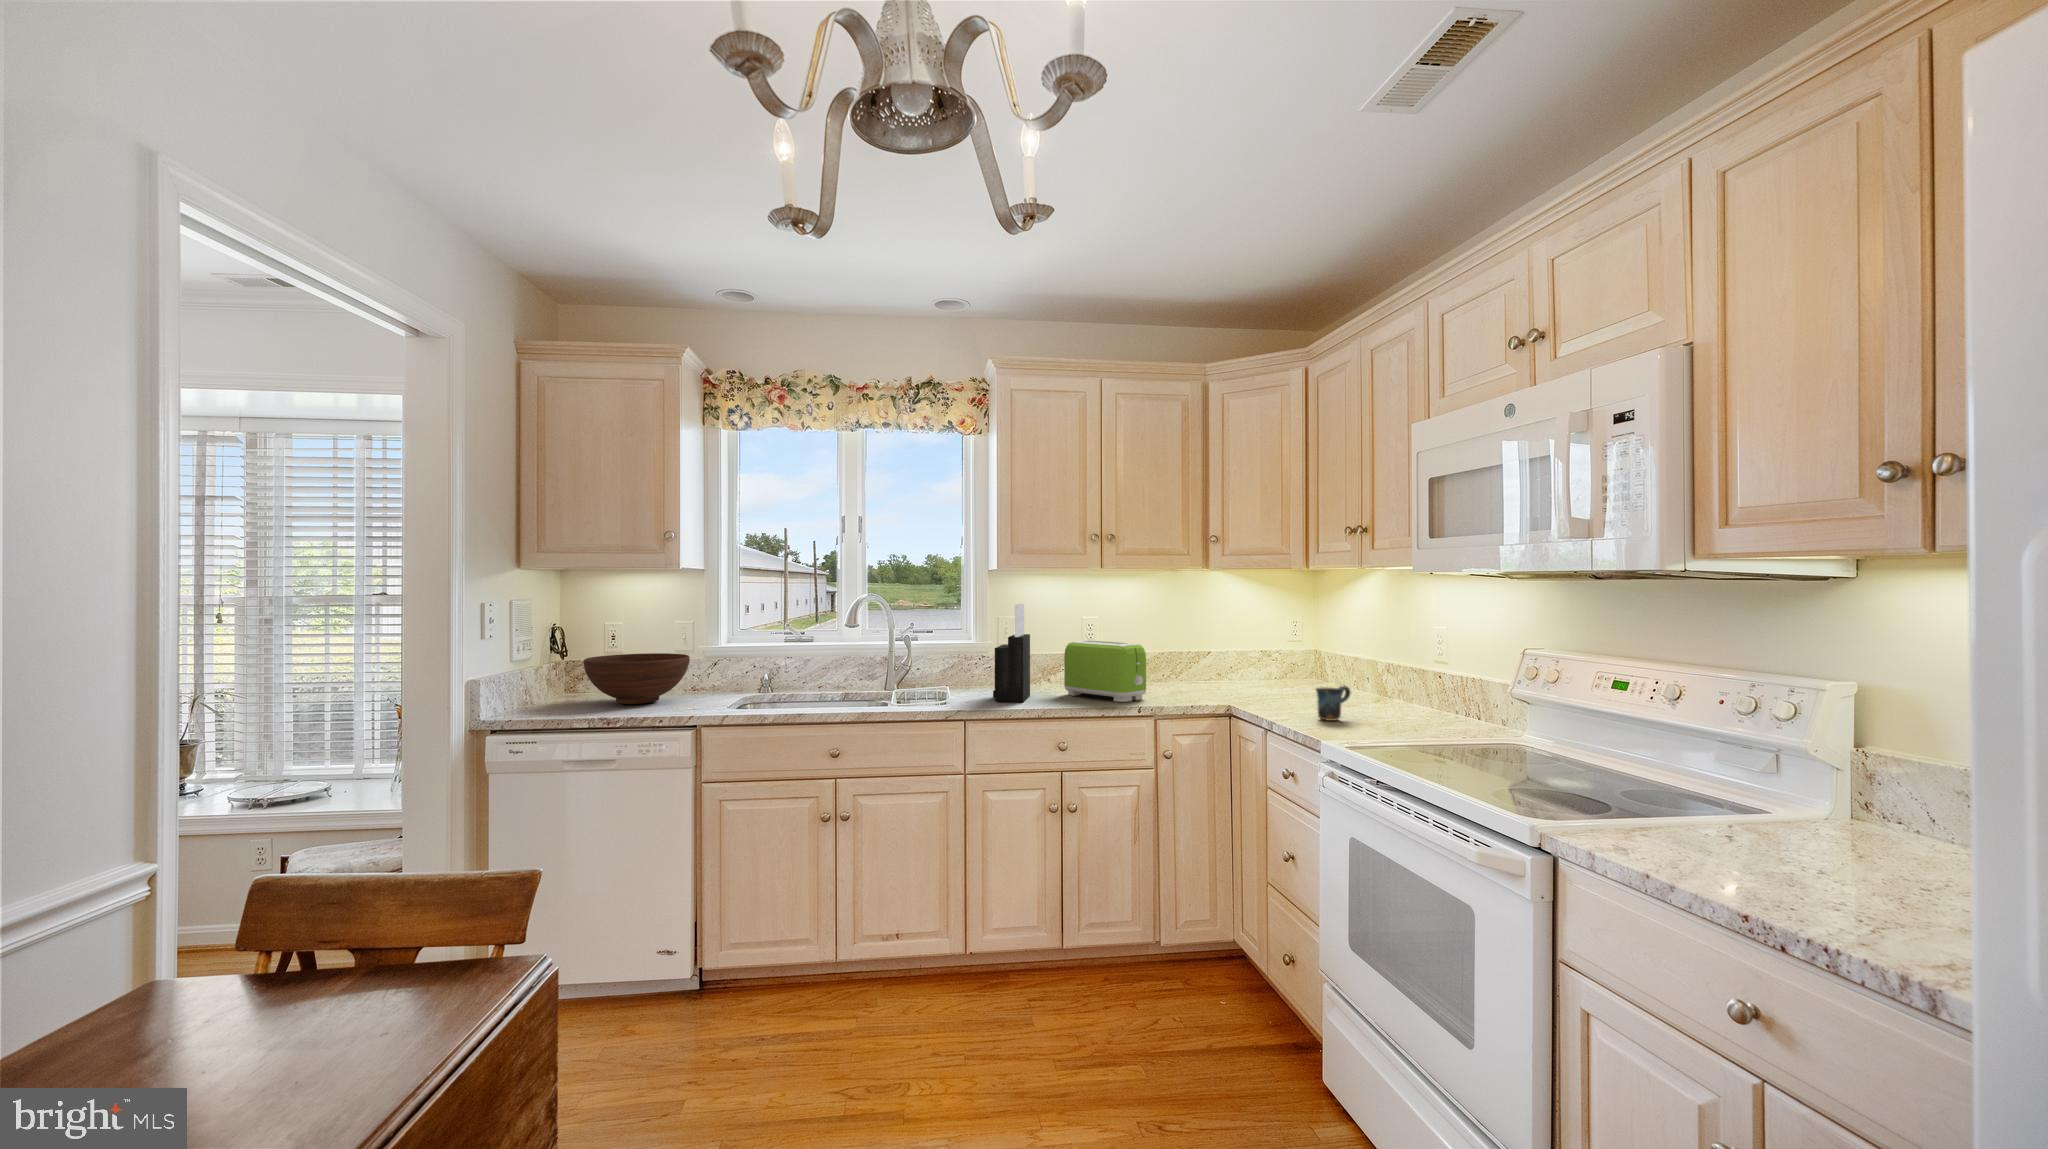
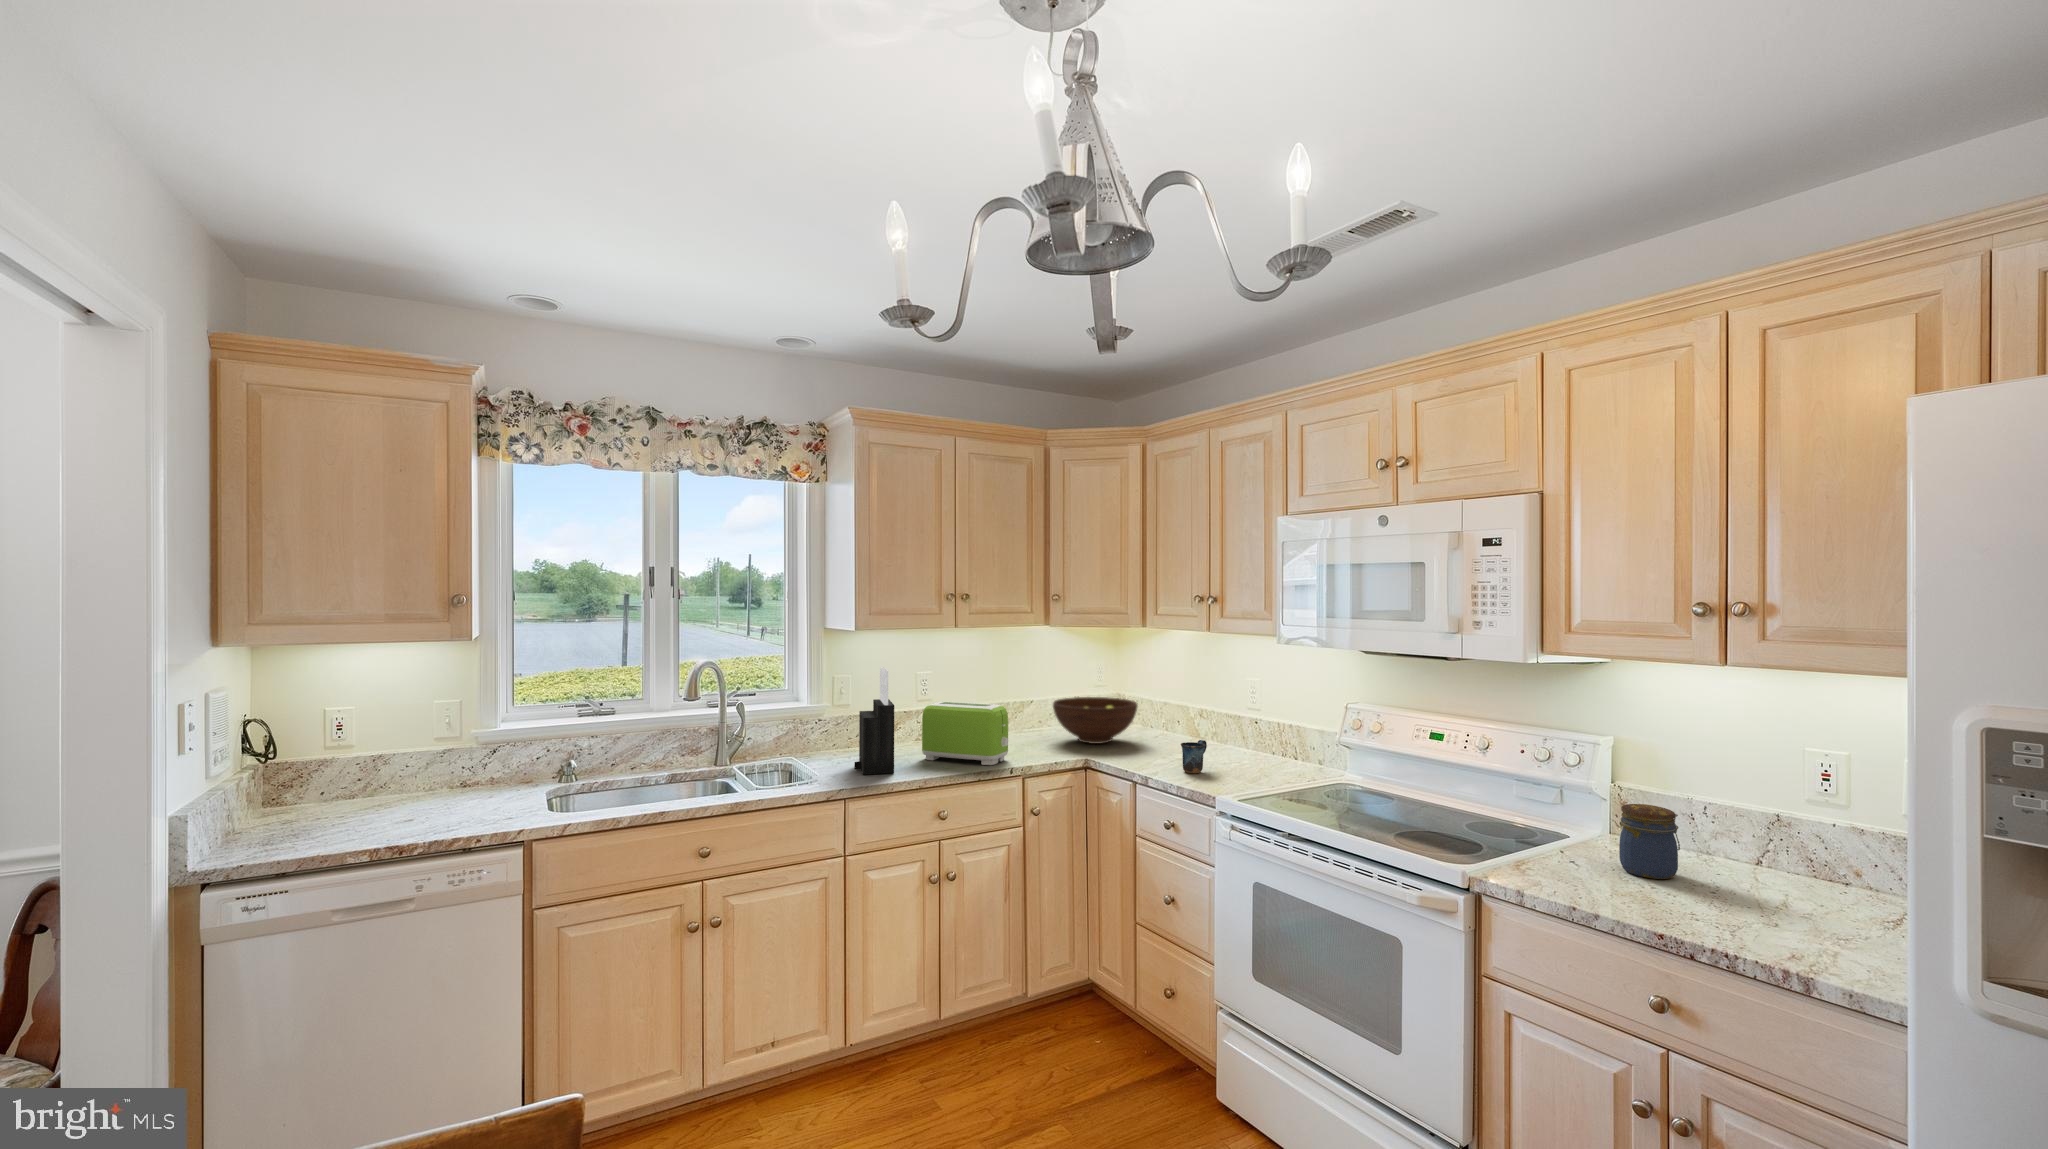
fruit bowl: present [584,653,690,704] -> present [1053,697,1138,744]
jar: none [1787,760,1888,864] -> present [1619,804,1680,879]

